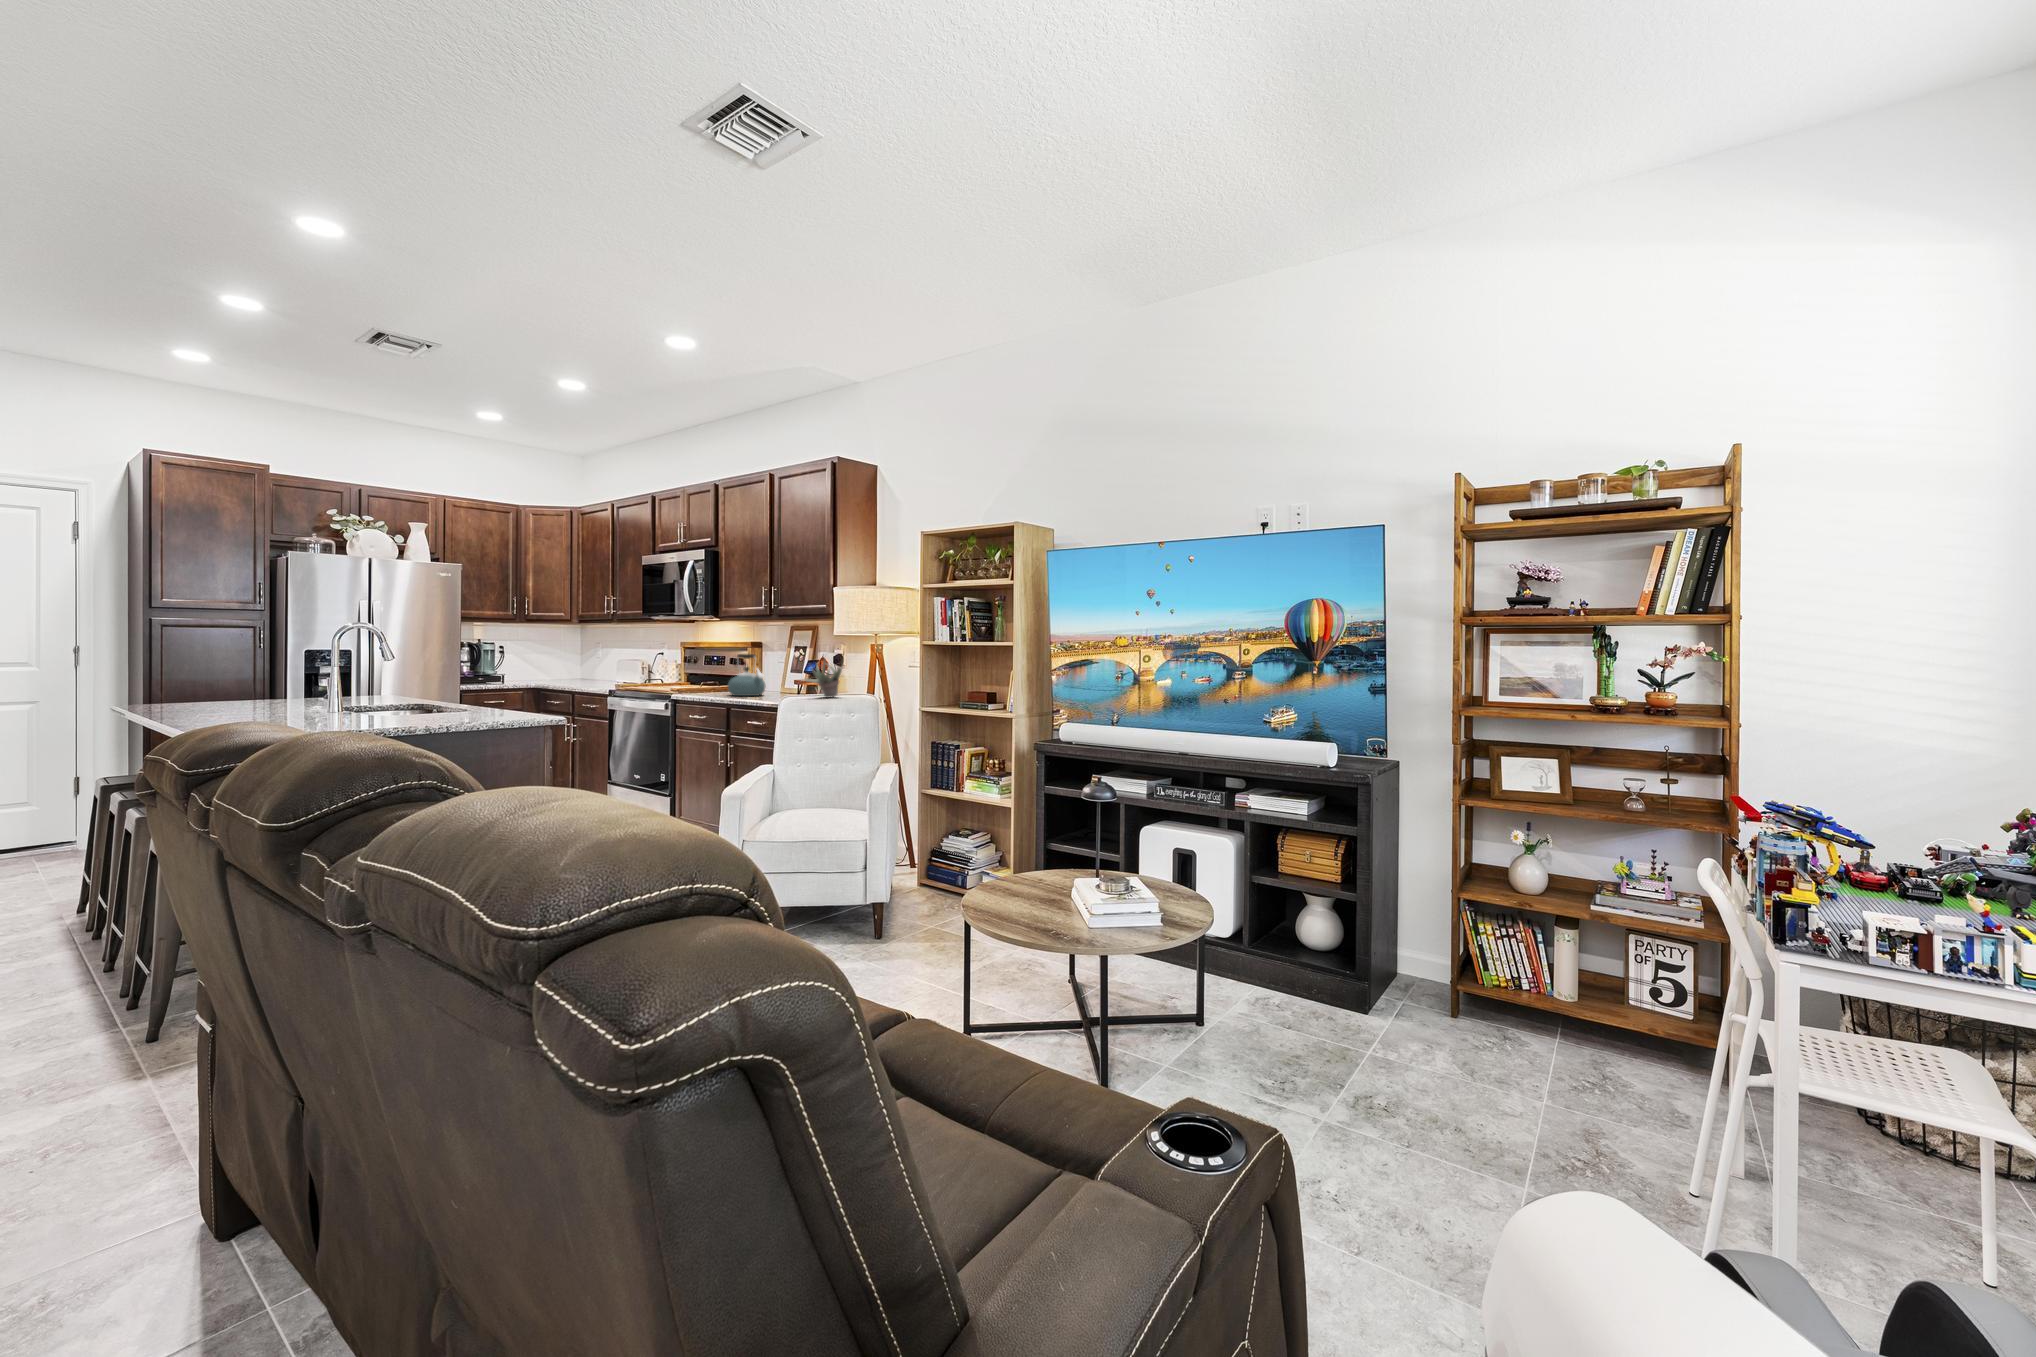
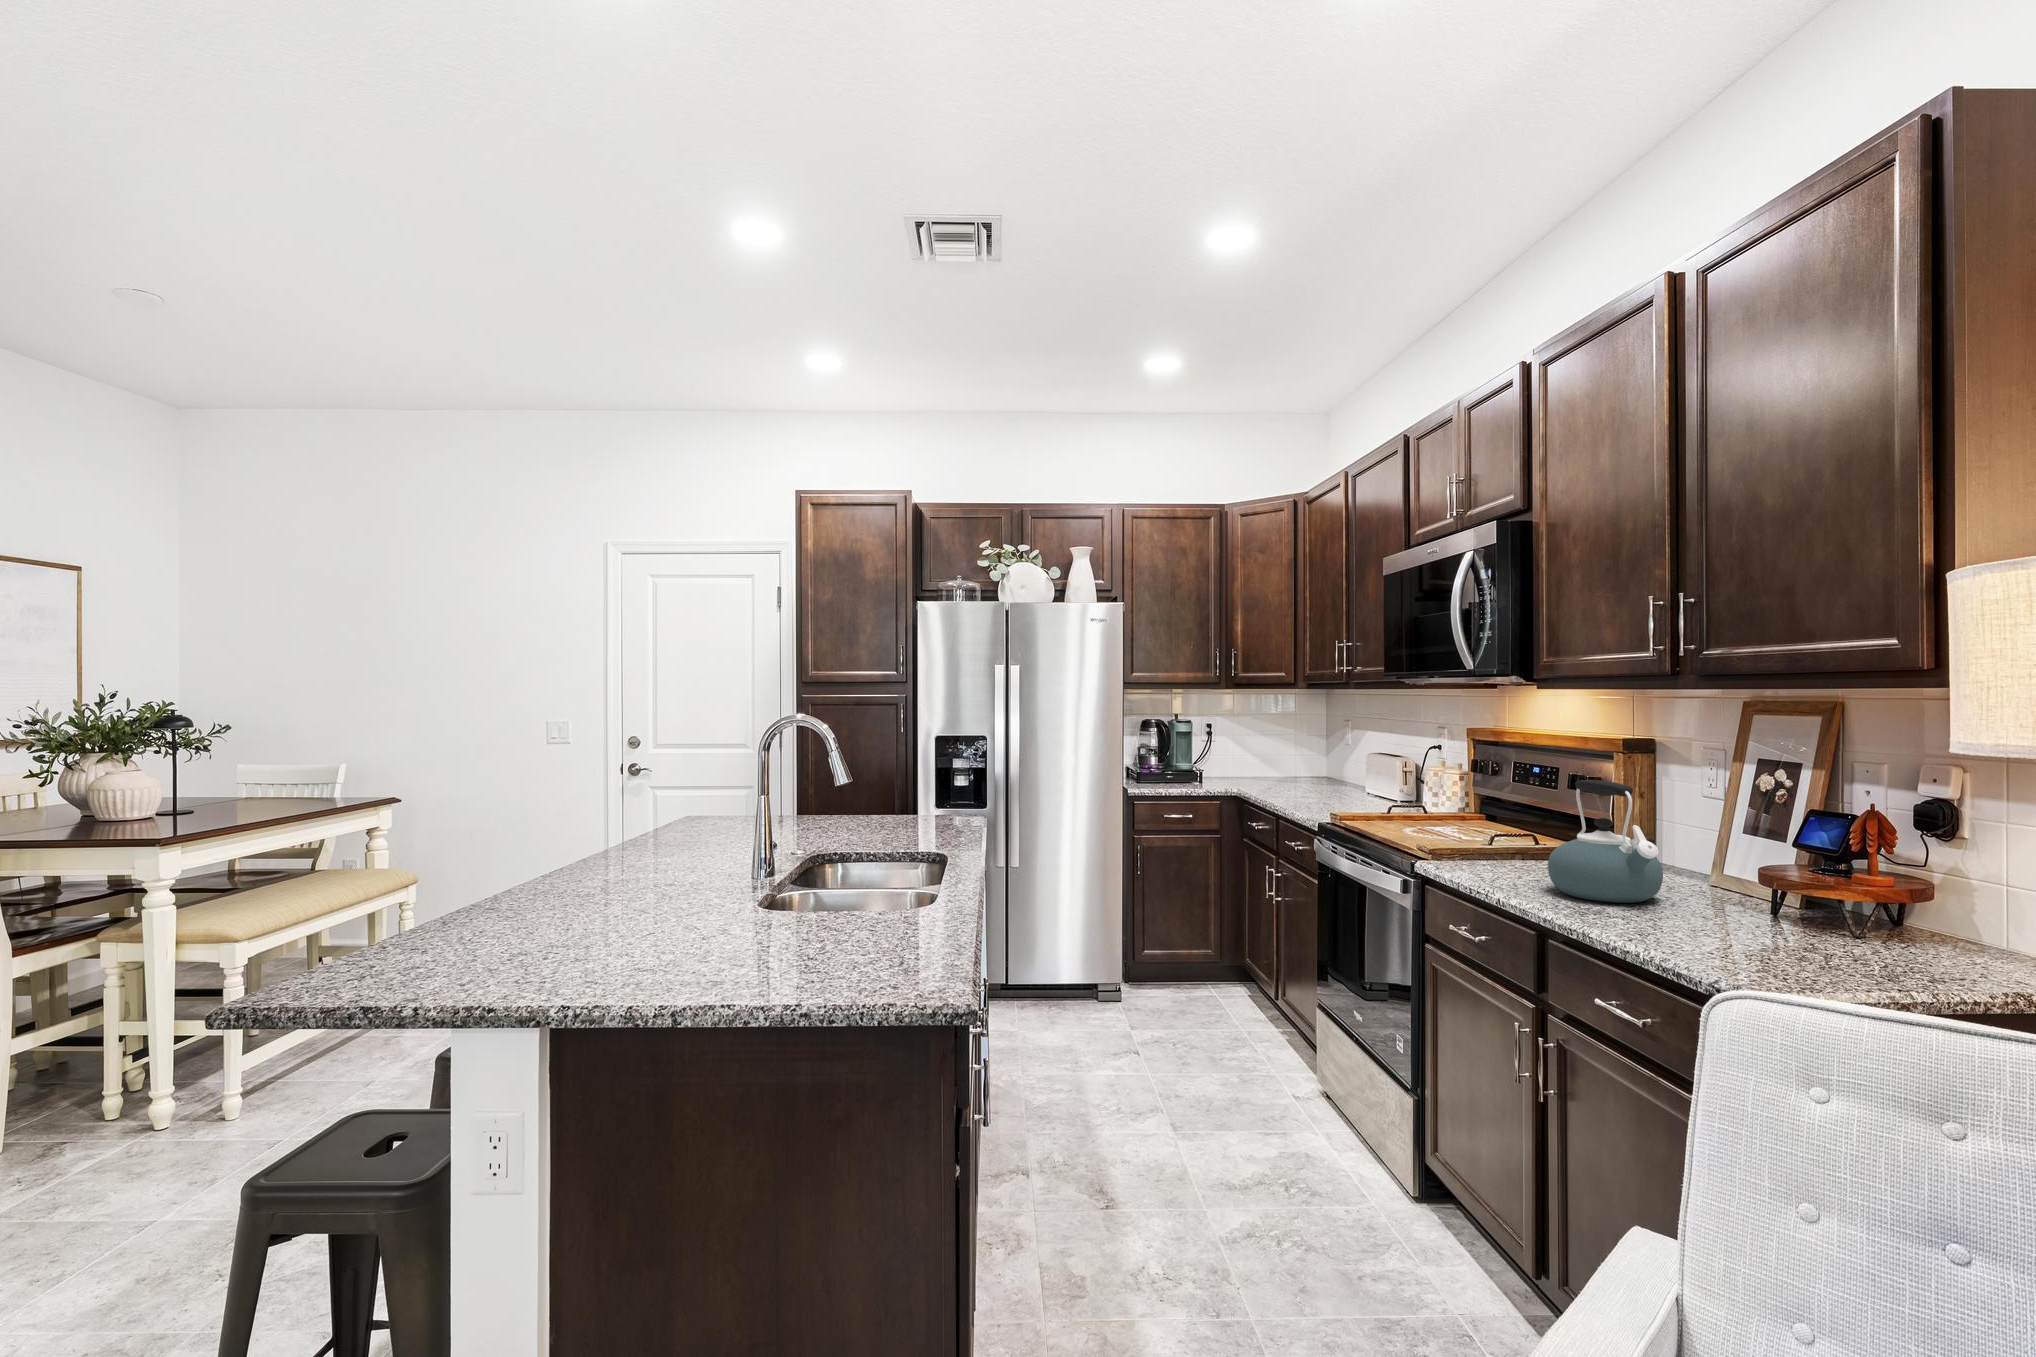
succulent plant: present [804,662,842,698] -> none [1798,804,1976,954]

